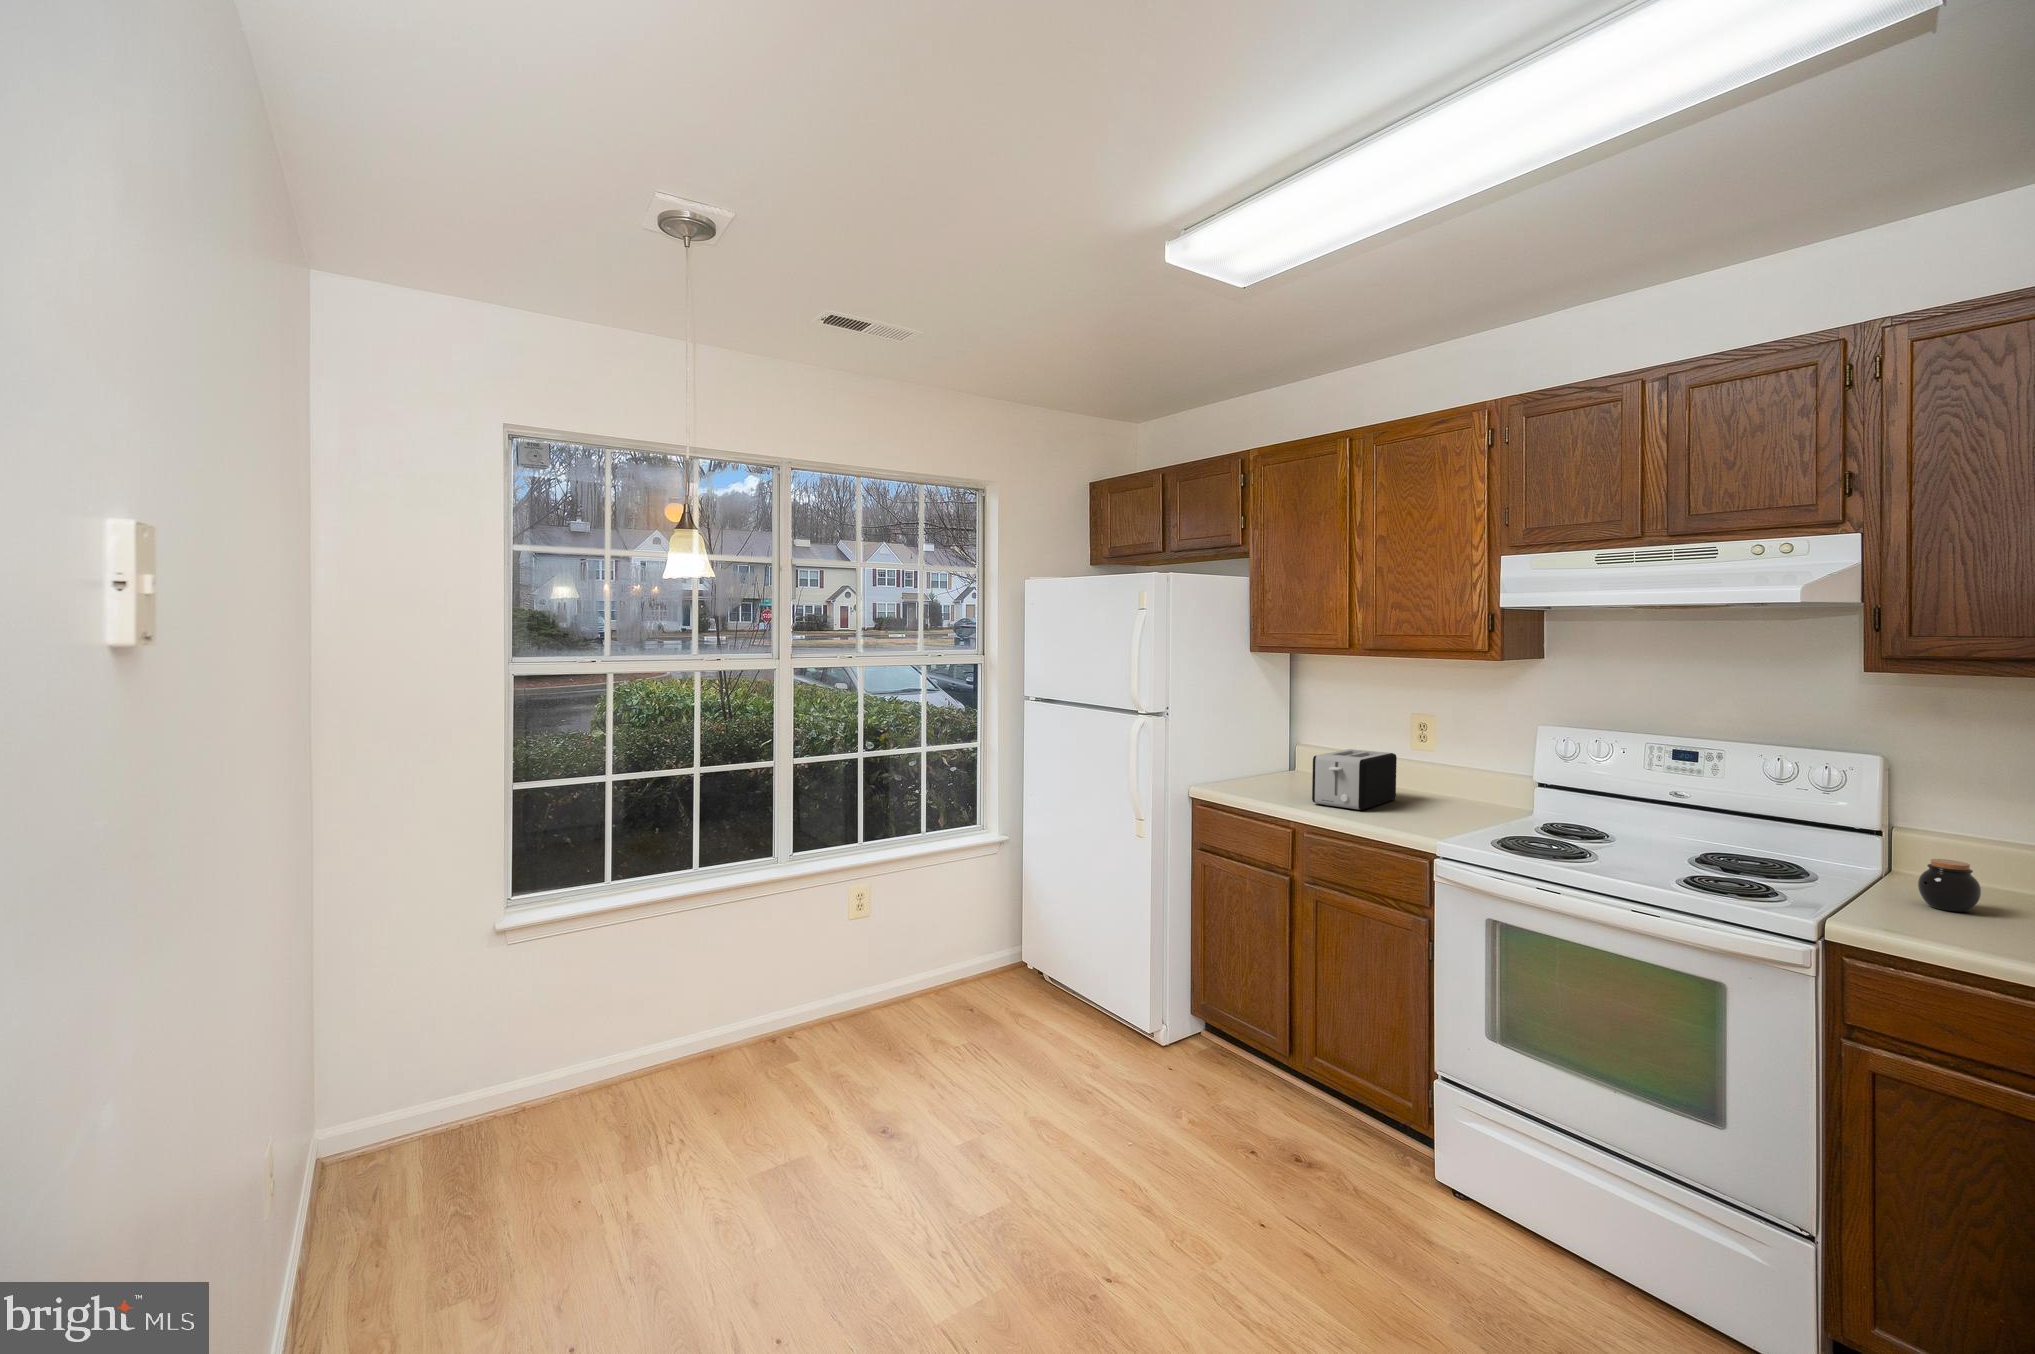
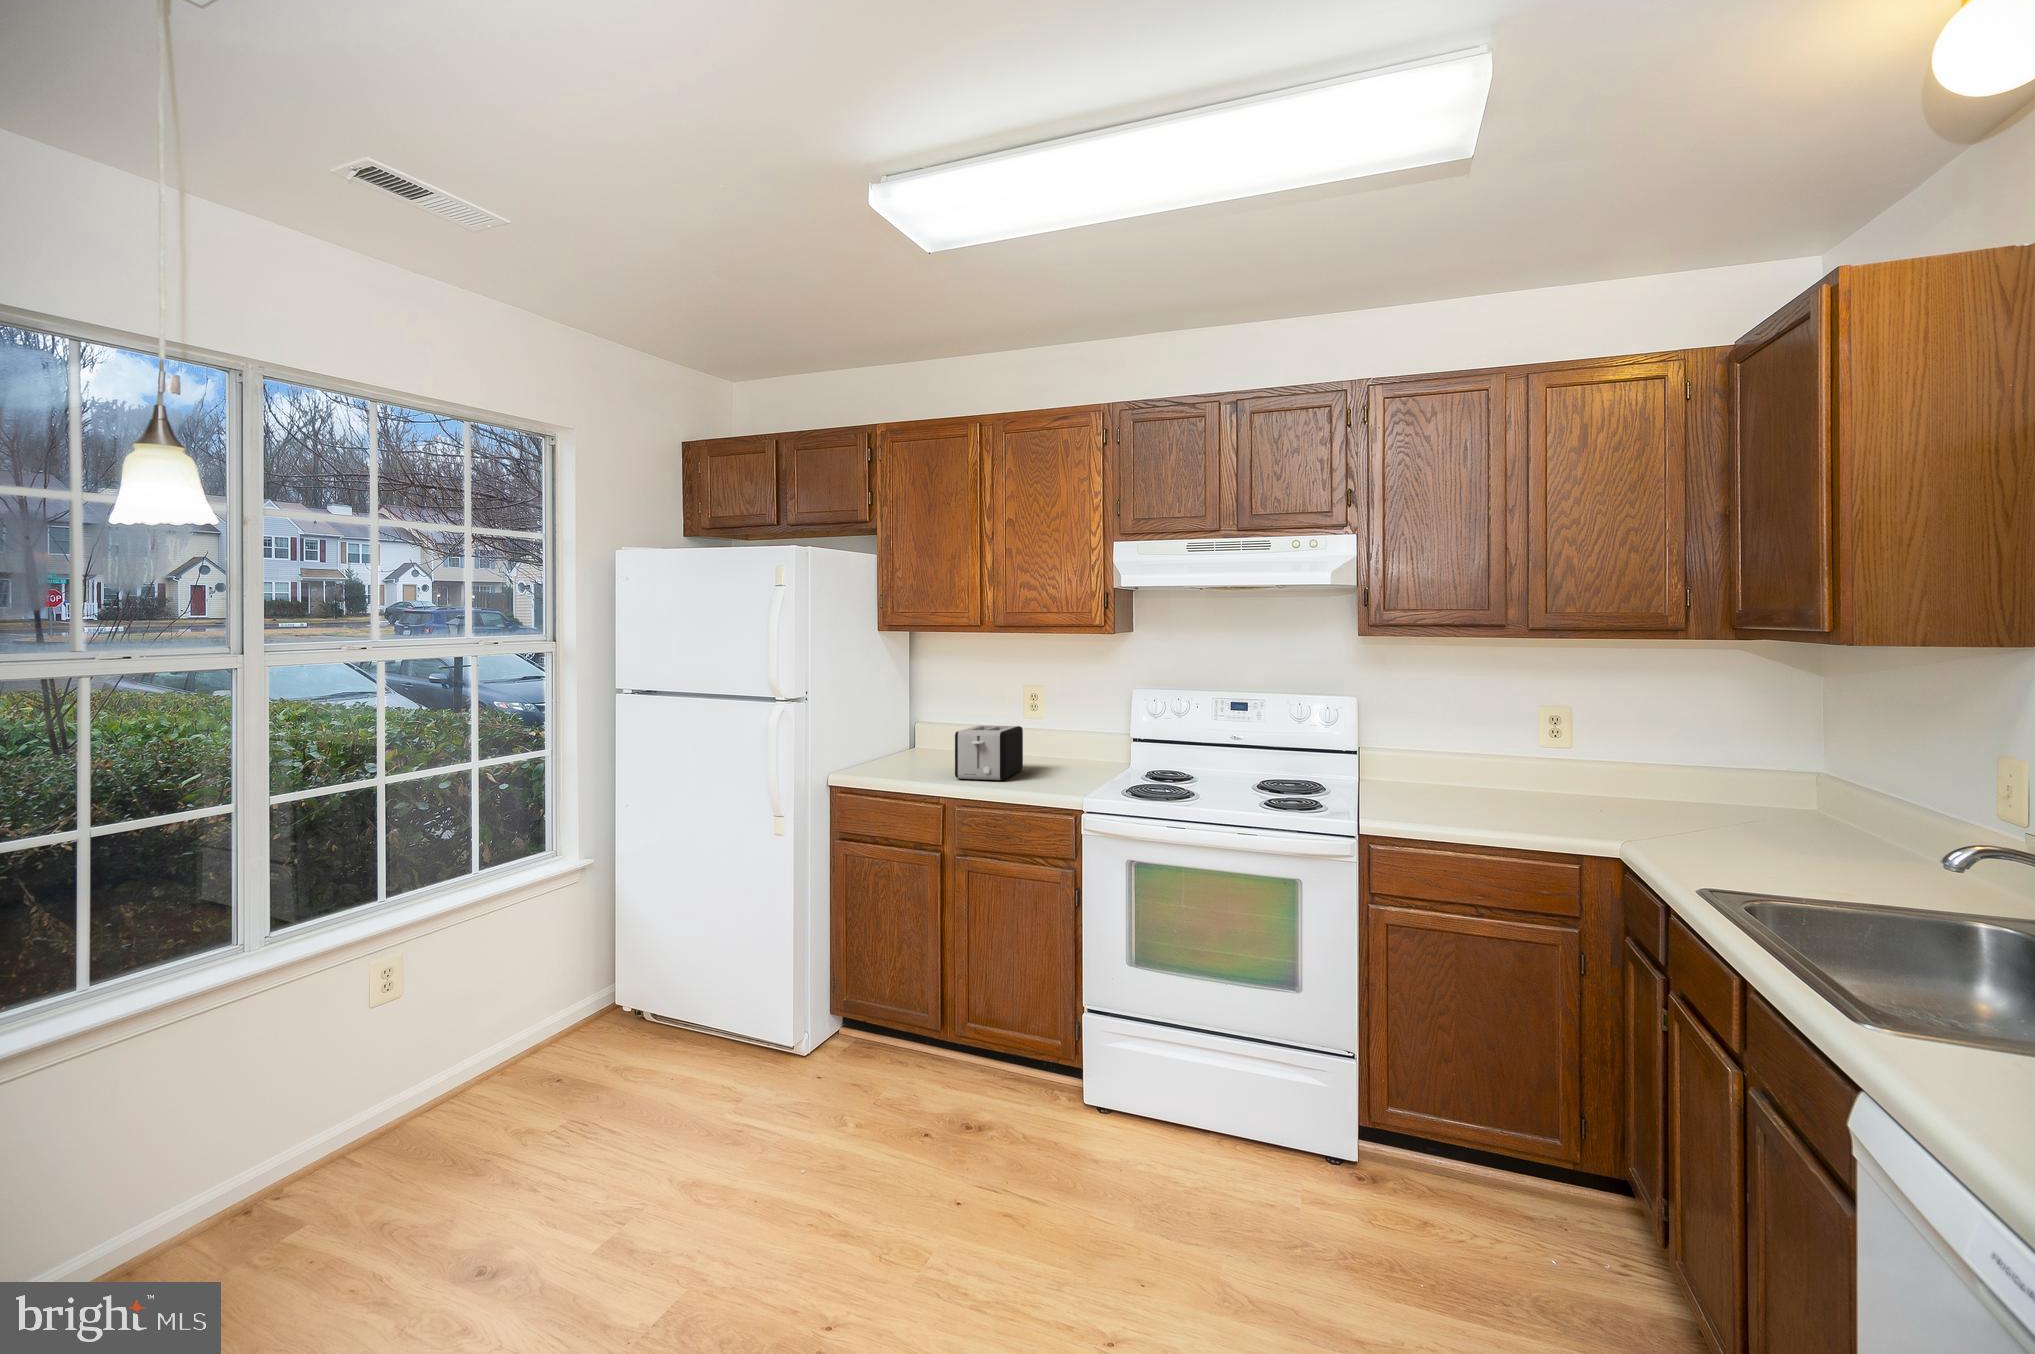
jar: present [1918,859,1981,912] -> none [1397,769,1430,804]

